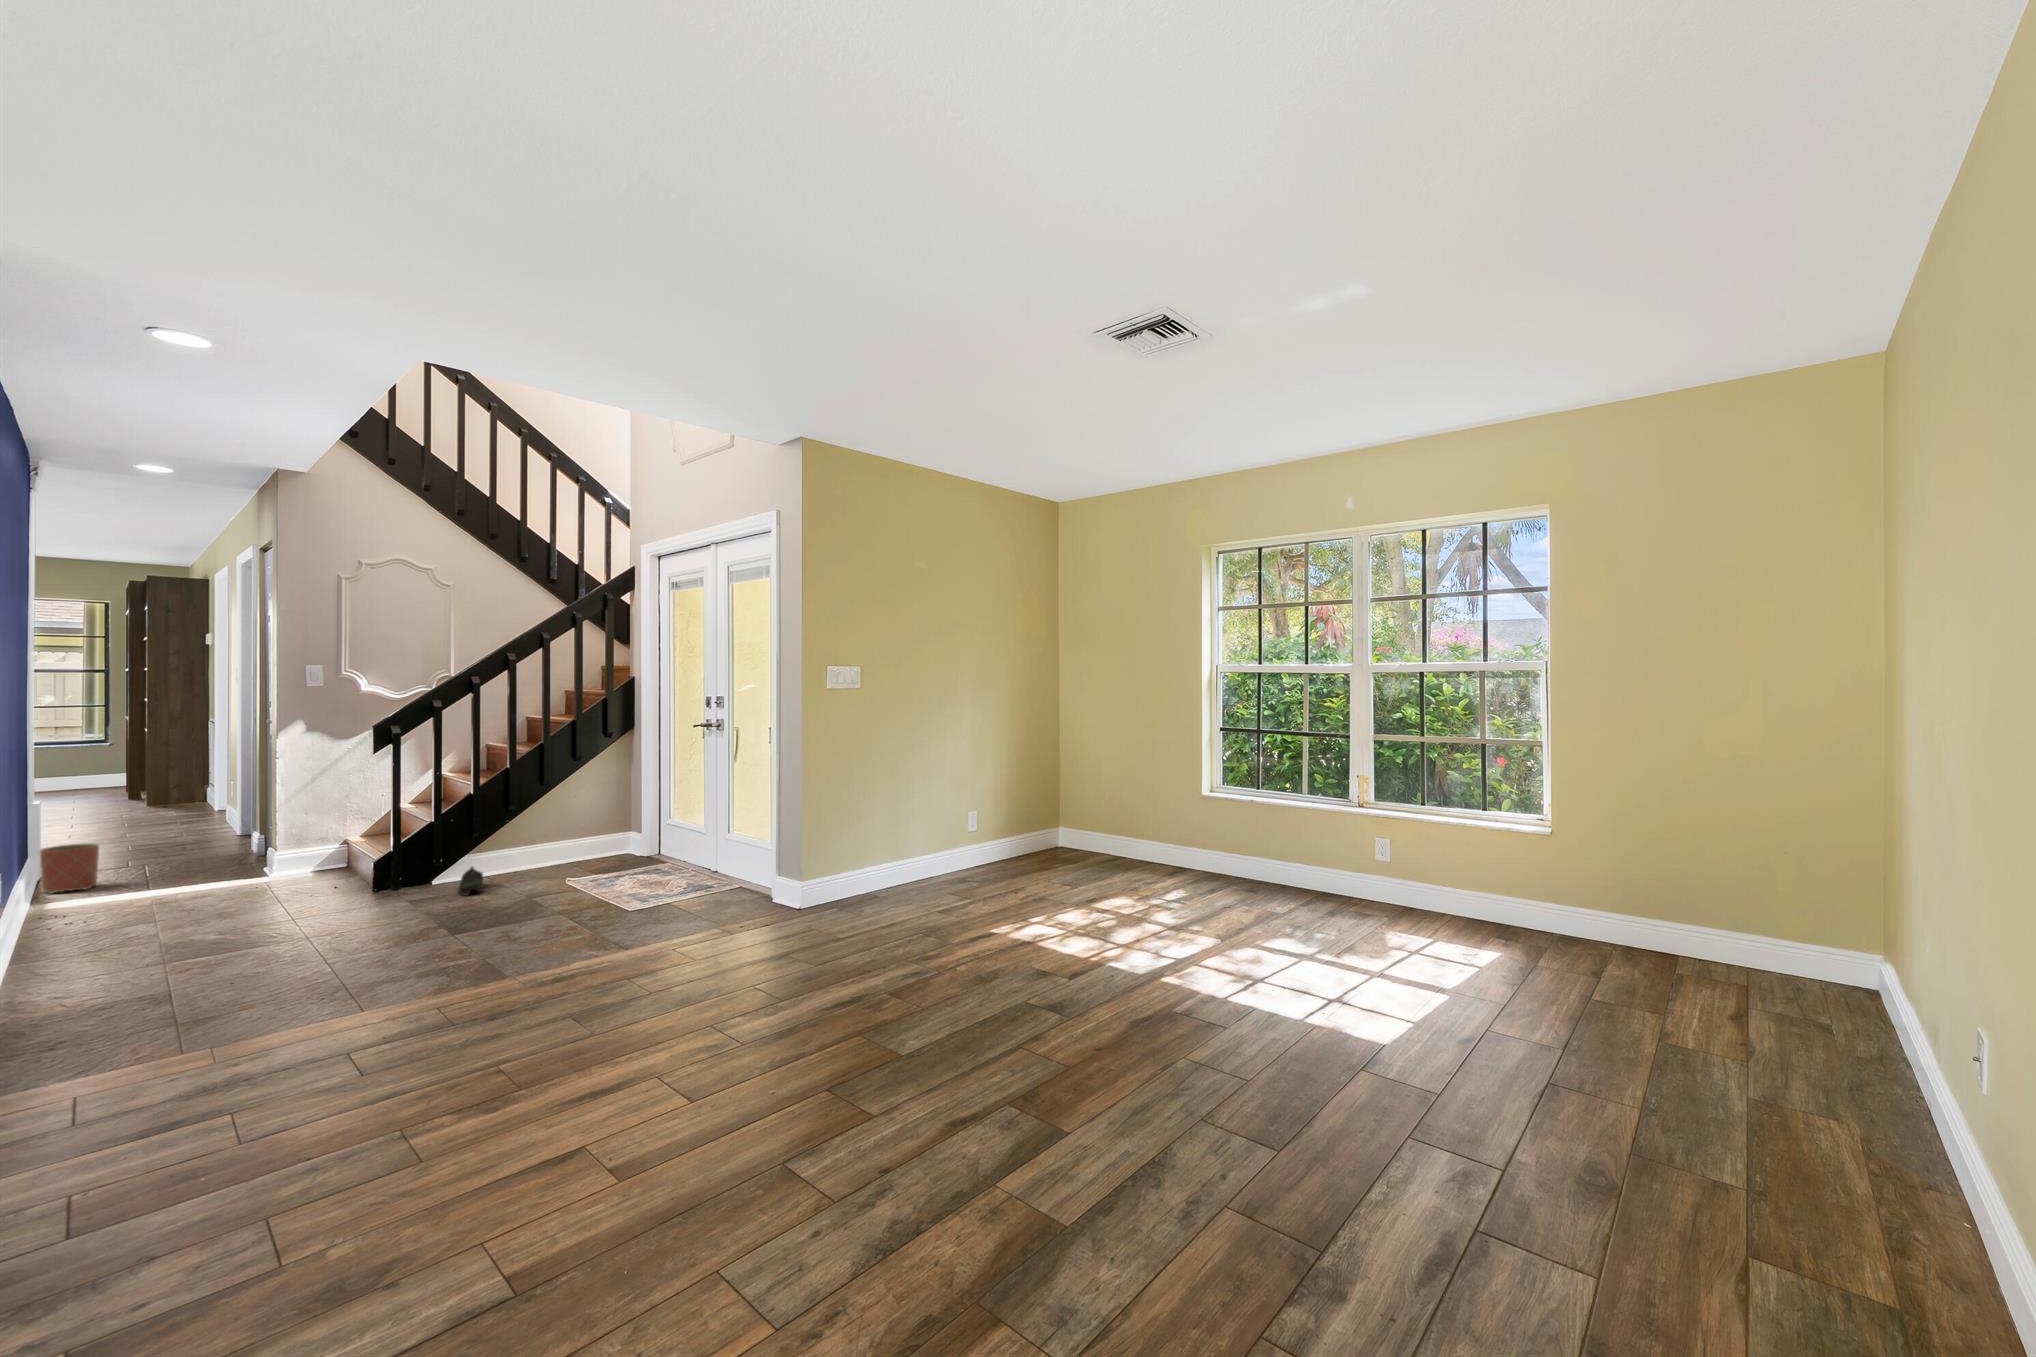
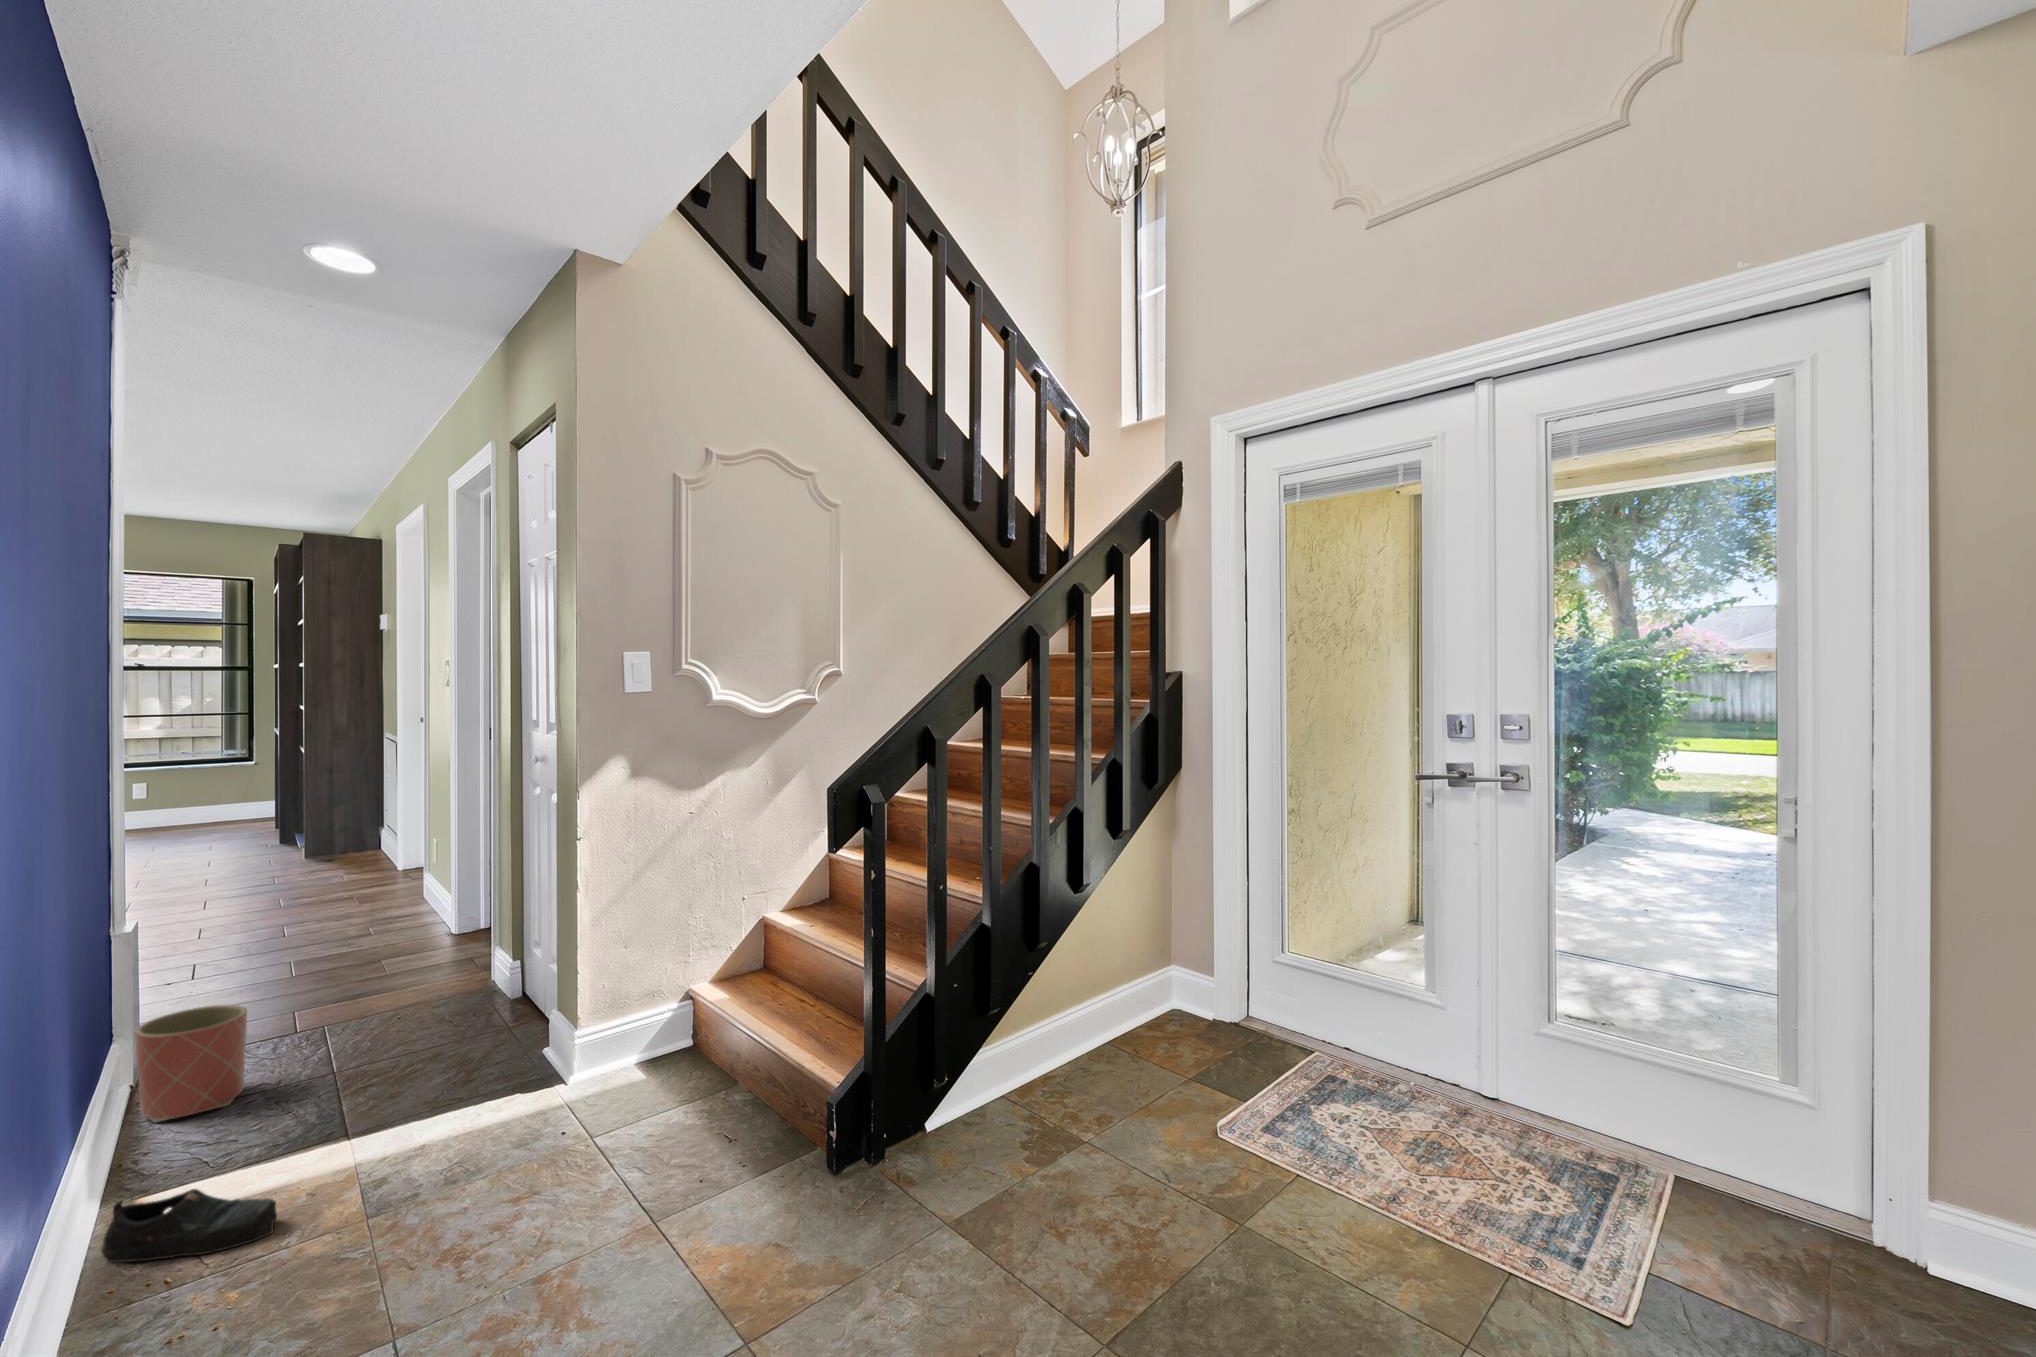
shoe: present [459,867,483,896] -> present [101,1189,277,1262]

